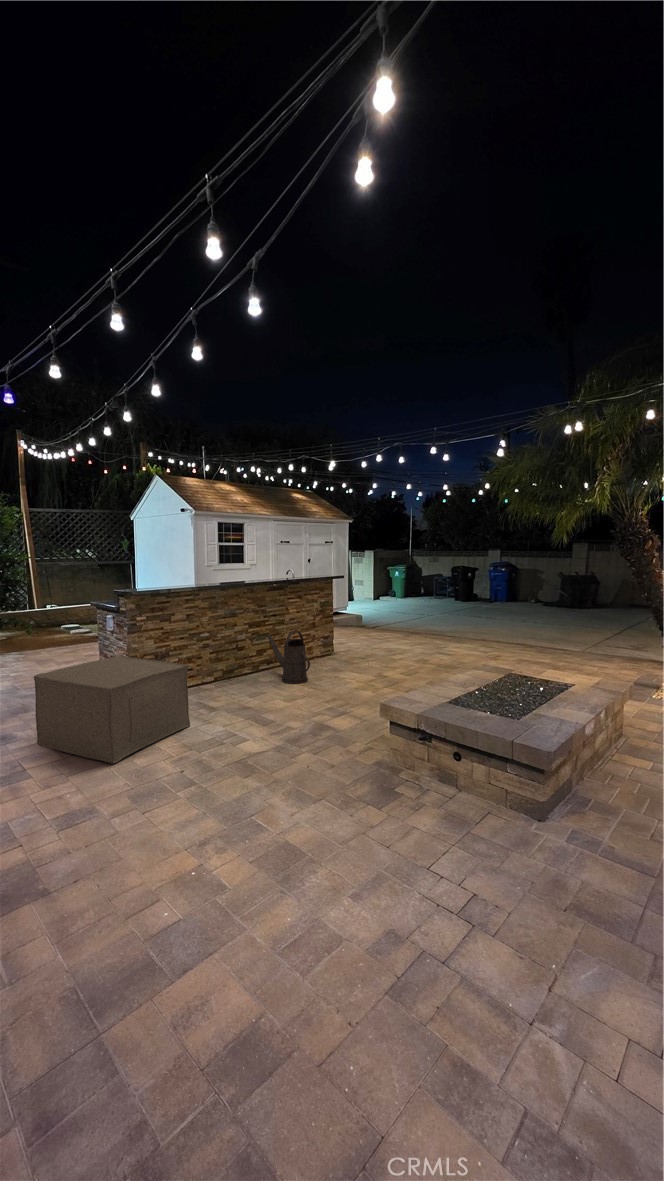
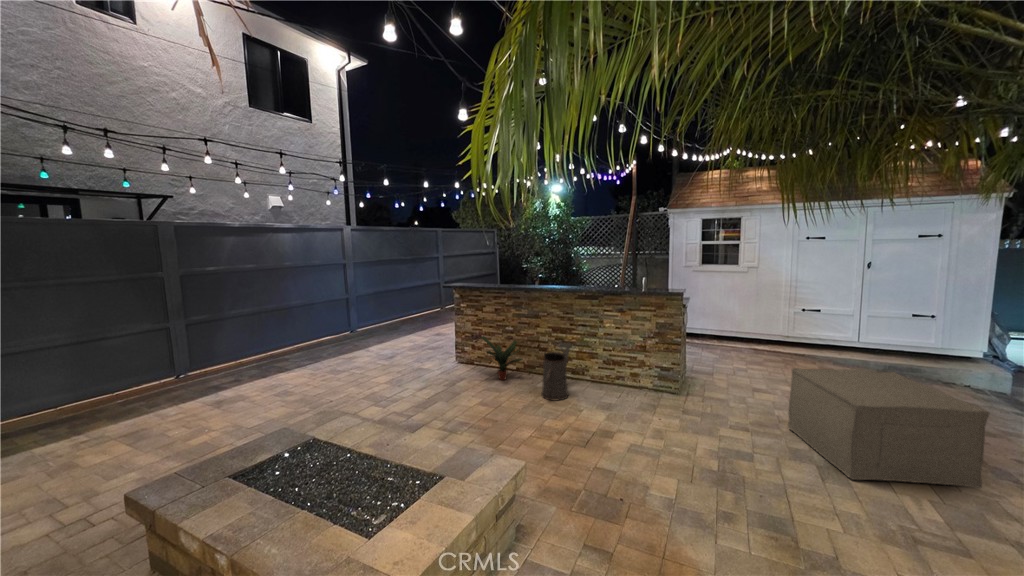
potted plant: none [198,645,250,692] -> present [482,336,522,380]
ottoman: present [34,655,190,764] -> present [788,368,989,488]

